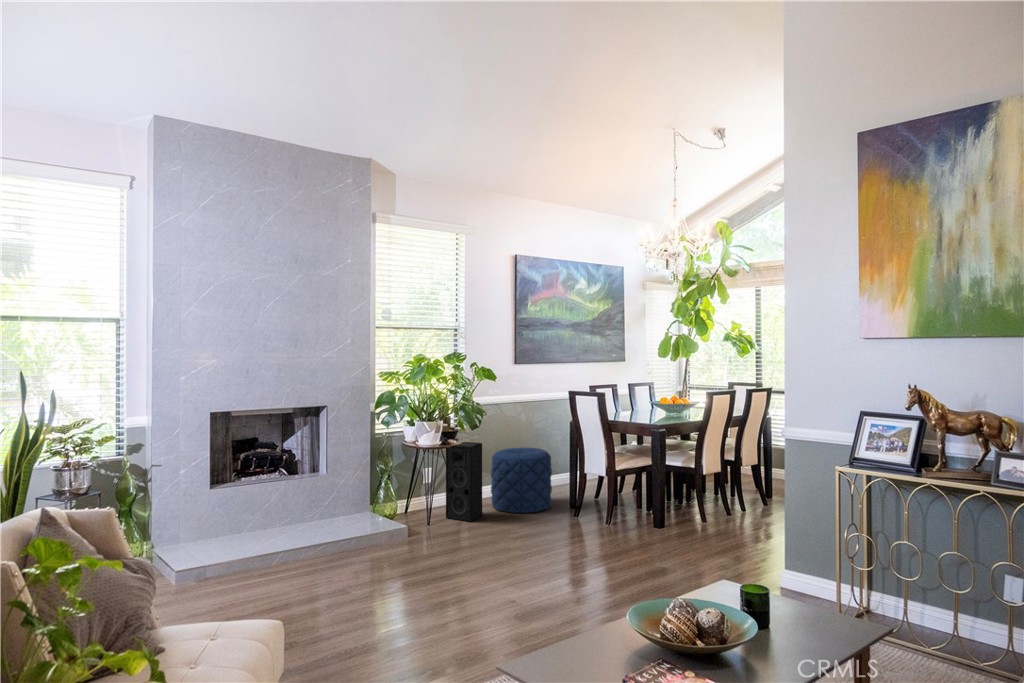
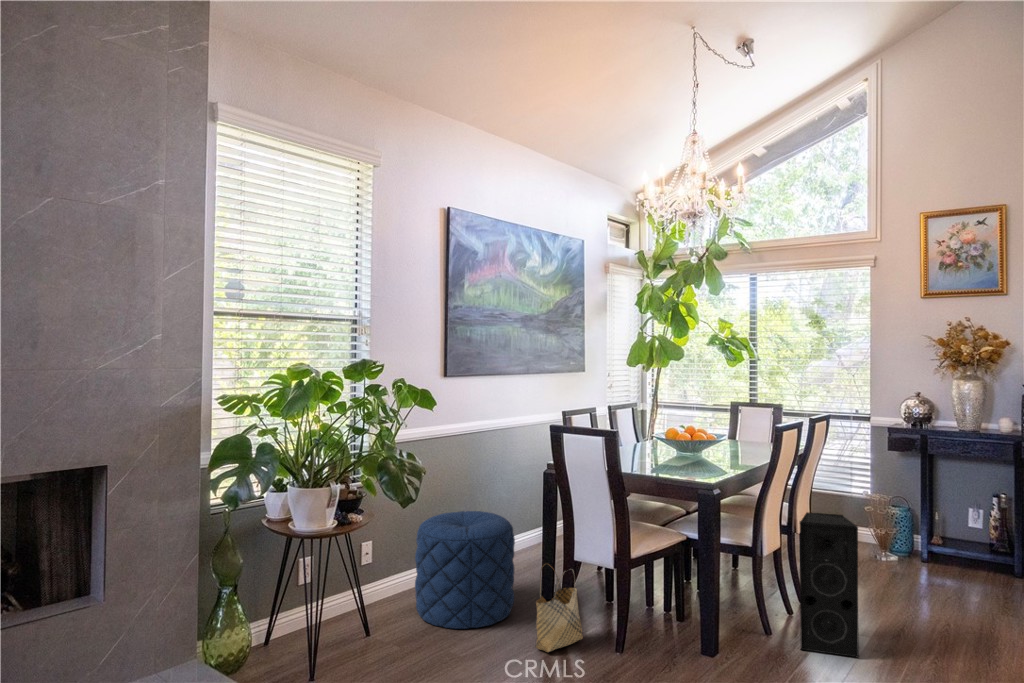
speaker: present [446,442,482,522] -> present [800,512,859,658]
woven basket: none [555,474,585,522] -> present [536,564,583,652]

